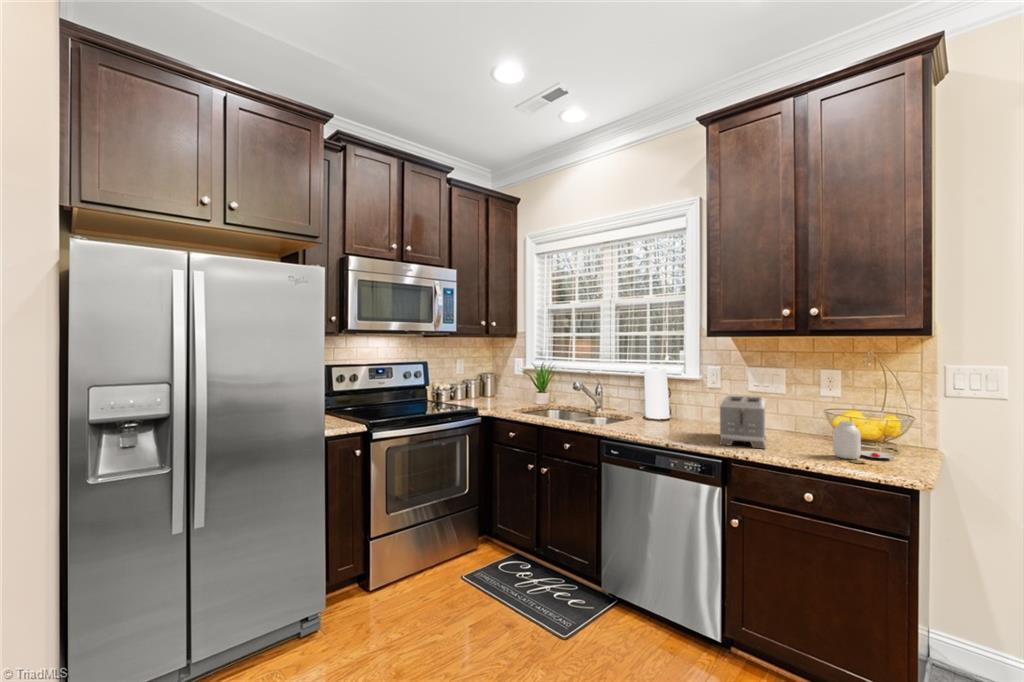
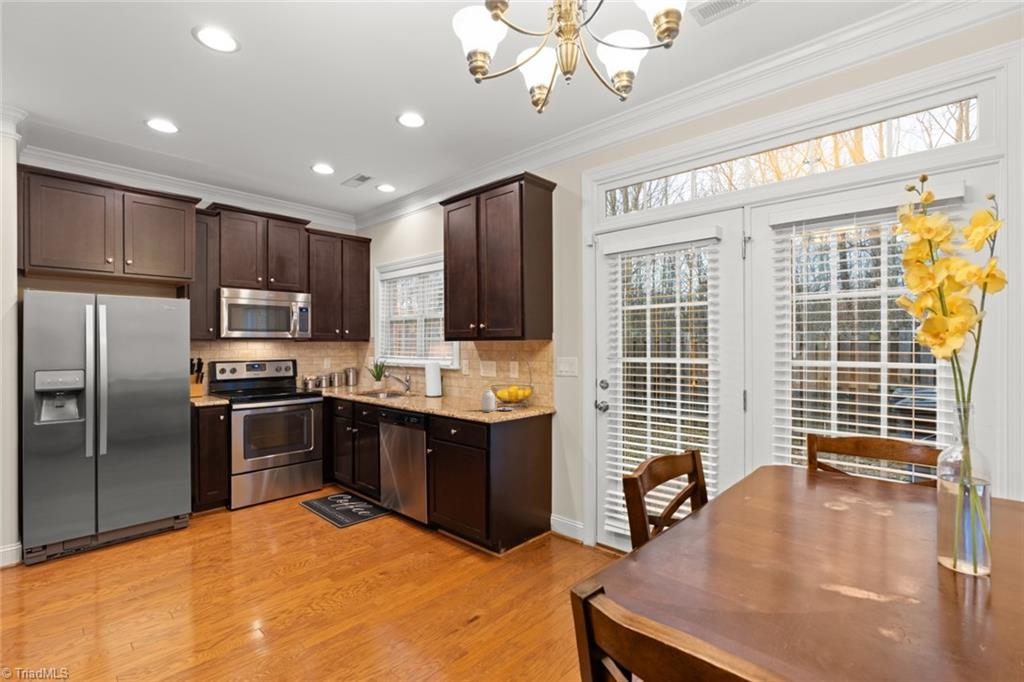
toaster: present [719,396,766,449] -> none [433,378,475,408]

